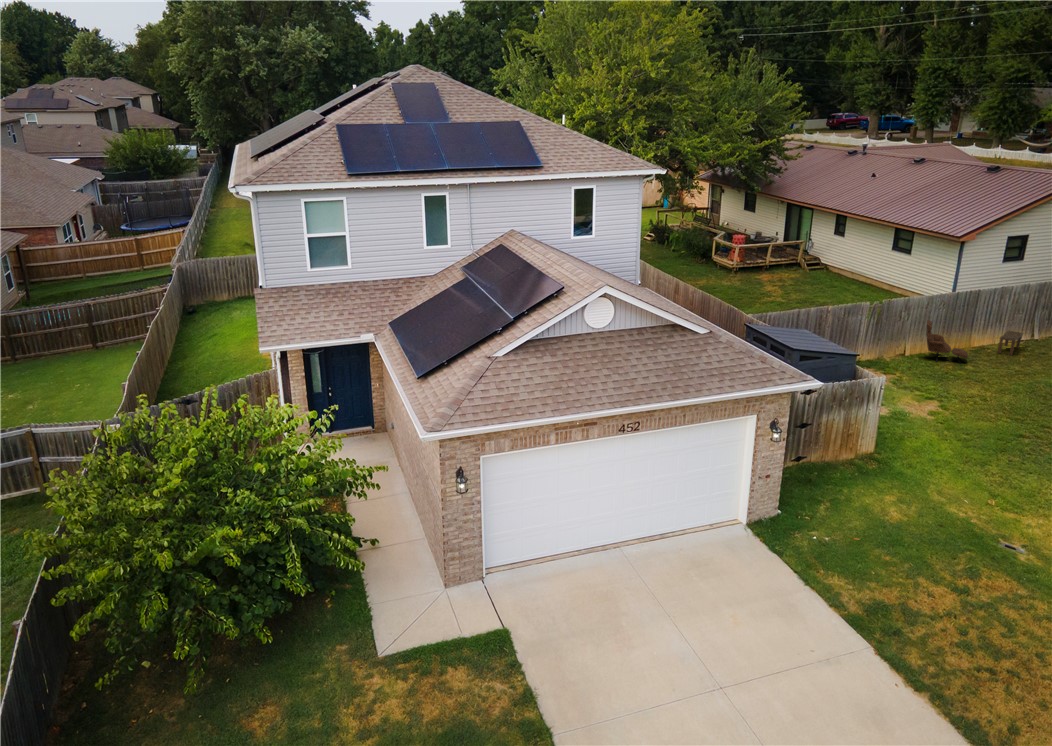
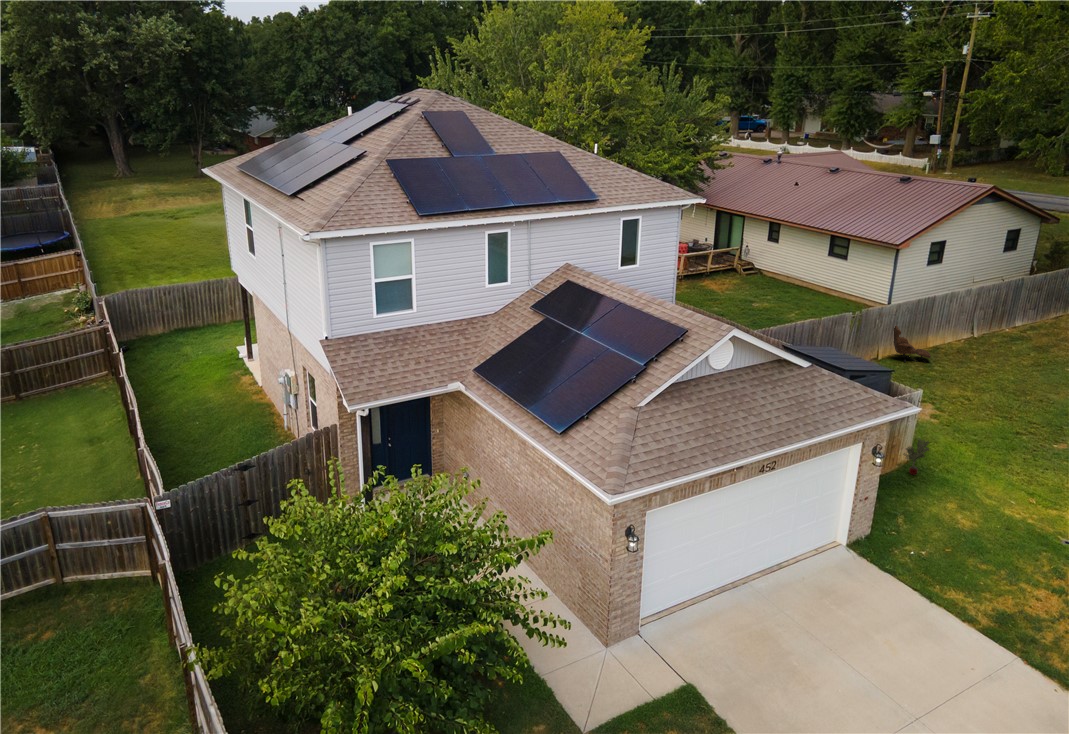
bench: present [997,331,1023,355] -> none [947,330,965,352]
potted tree: none [855,426,888,468] -> present [903,439,929,475]

